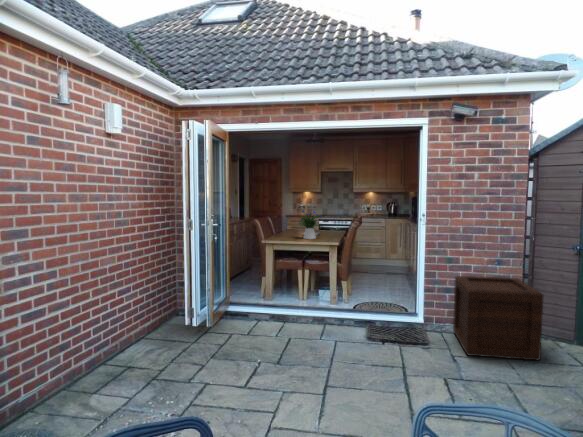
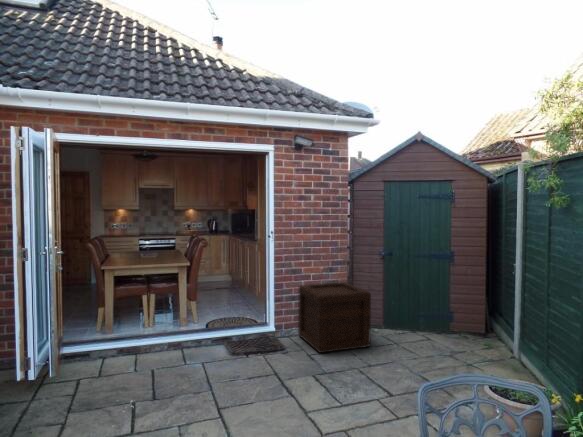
flower arrangement: present [300,210,322,239] -> none [129,229,162,262]

